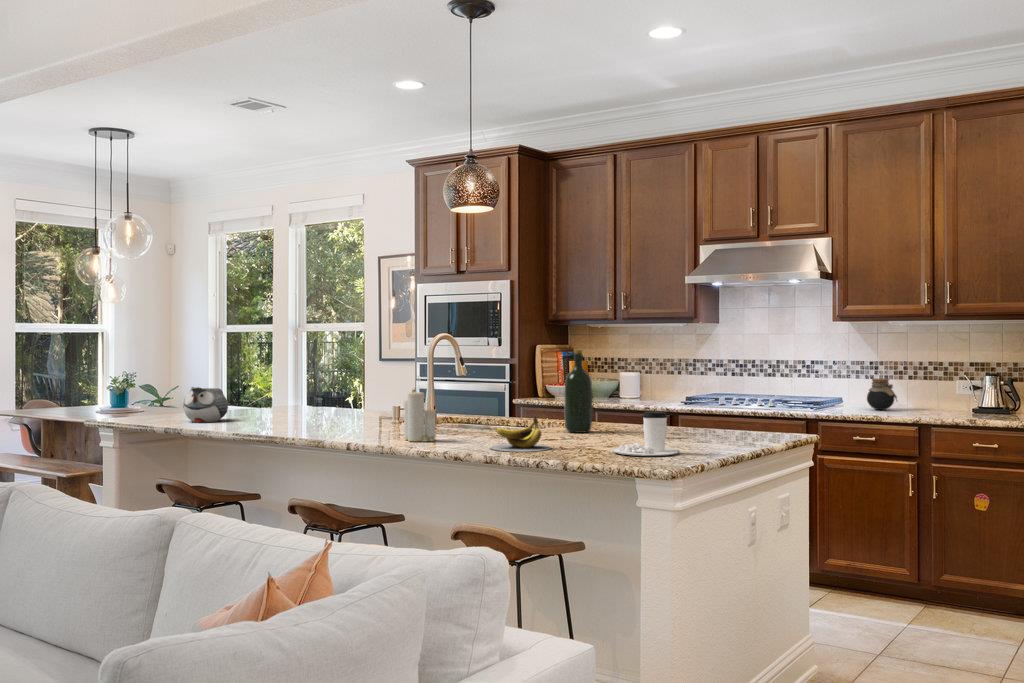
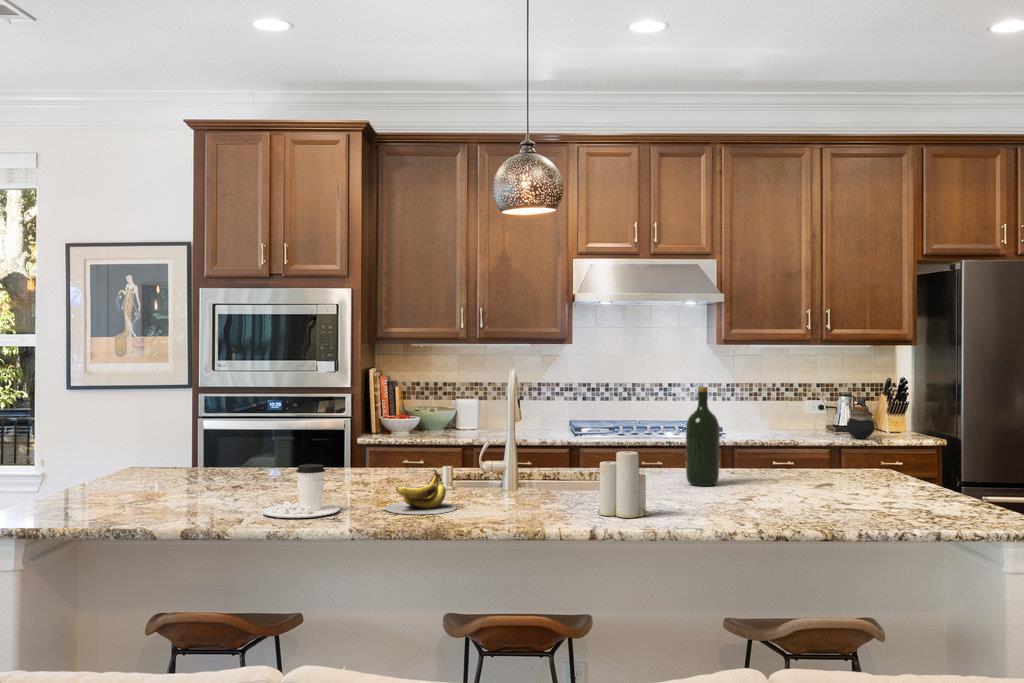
jar: present [867,379,897,410] -> present [846,407,879,439]
teapot: present [183,387,228,423] -> none [95,453,168,511]
coffee cup: present [612,411,680,456] -> present [261,464,339,518]
banana: present [490,417,551,452] -> present [385,470,456,514]

